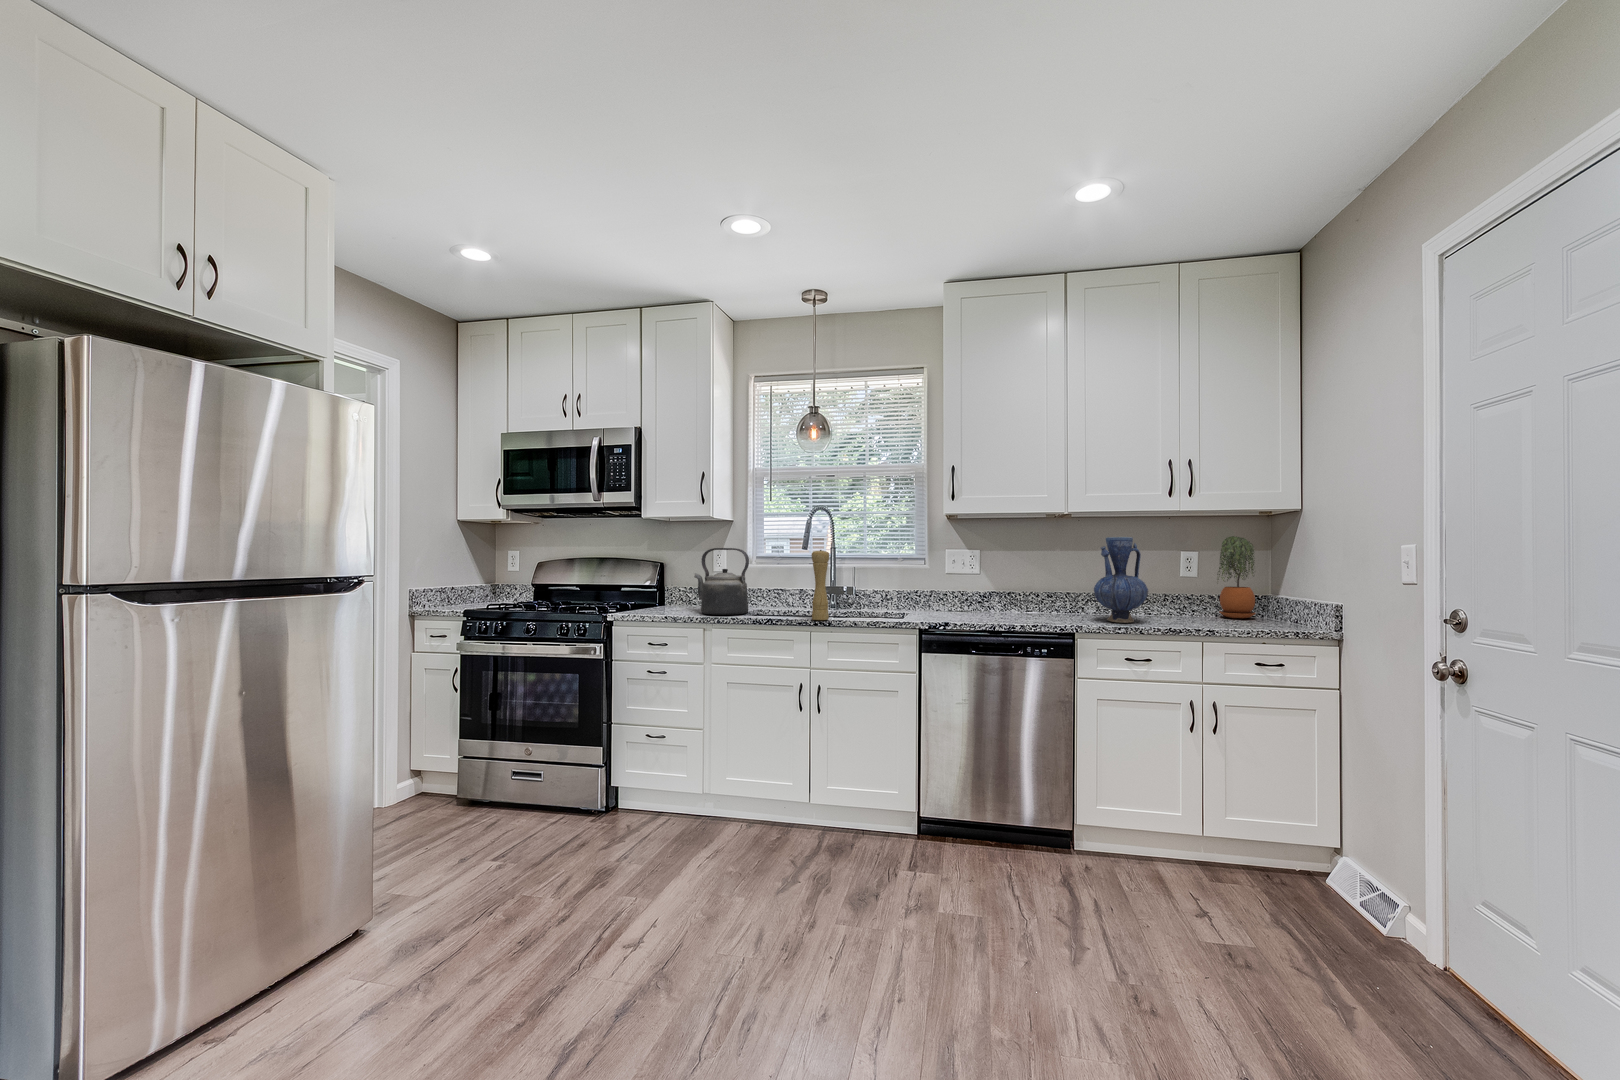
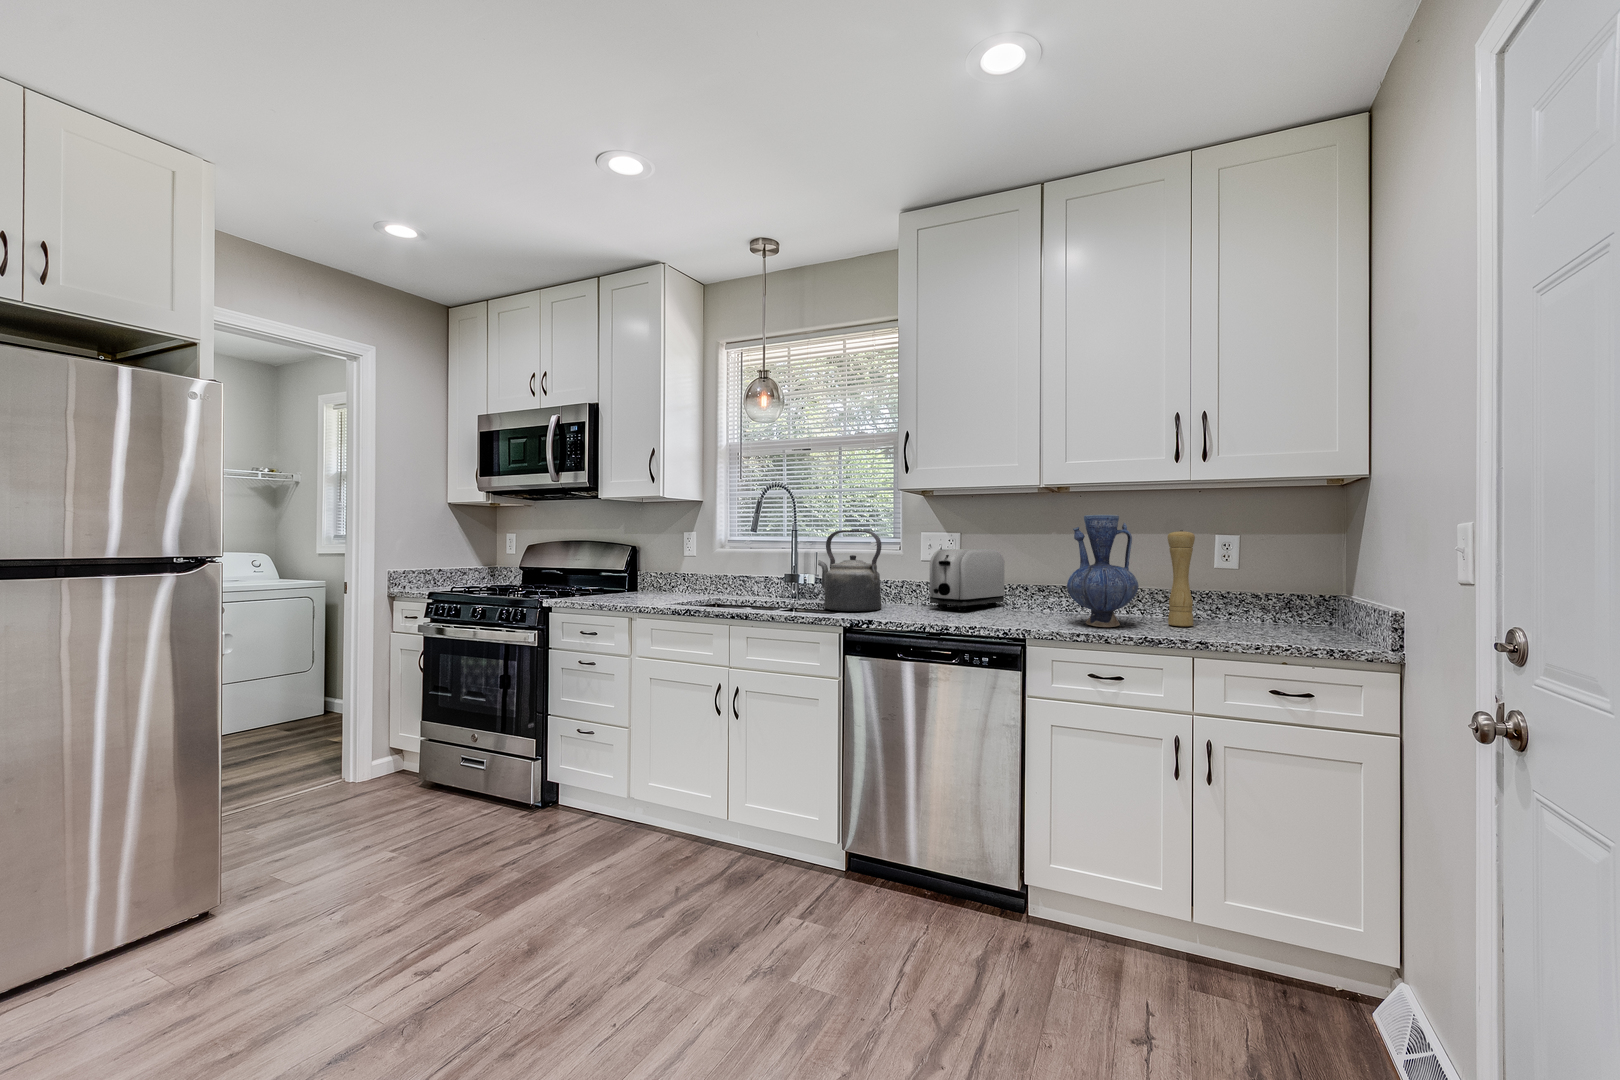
potted plant: present [1217,536,1256,618] -> none [1252,513,1311,626]
kettle: present [694,548,749,615] -> present [818,530,881,611]
pepper mill: present [811,550,829,620] -> present [1168,530,1195,626]
toaster: none [969,563,1020,613] -> present [930,549,1005,610]

